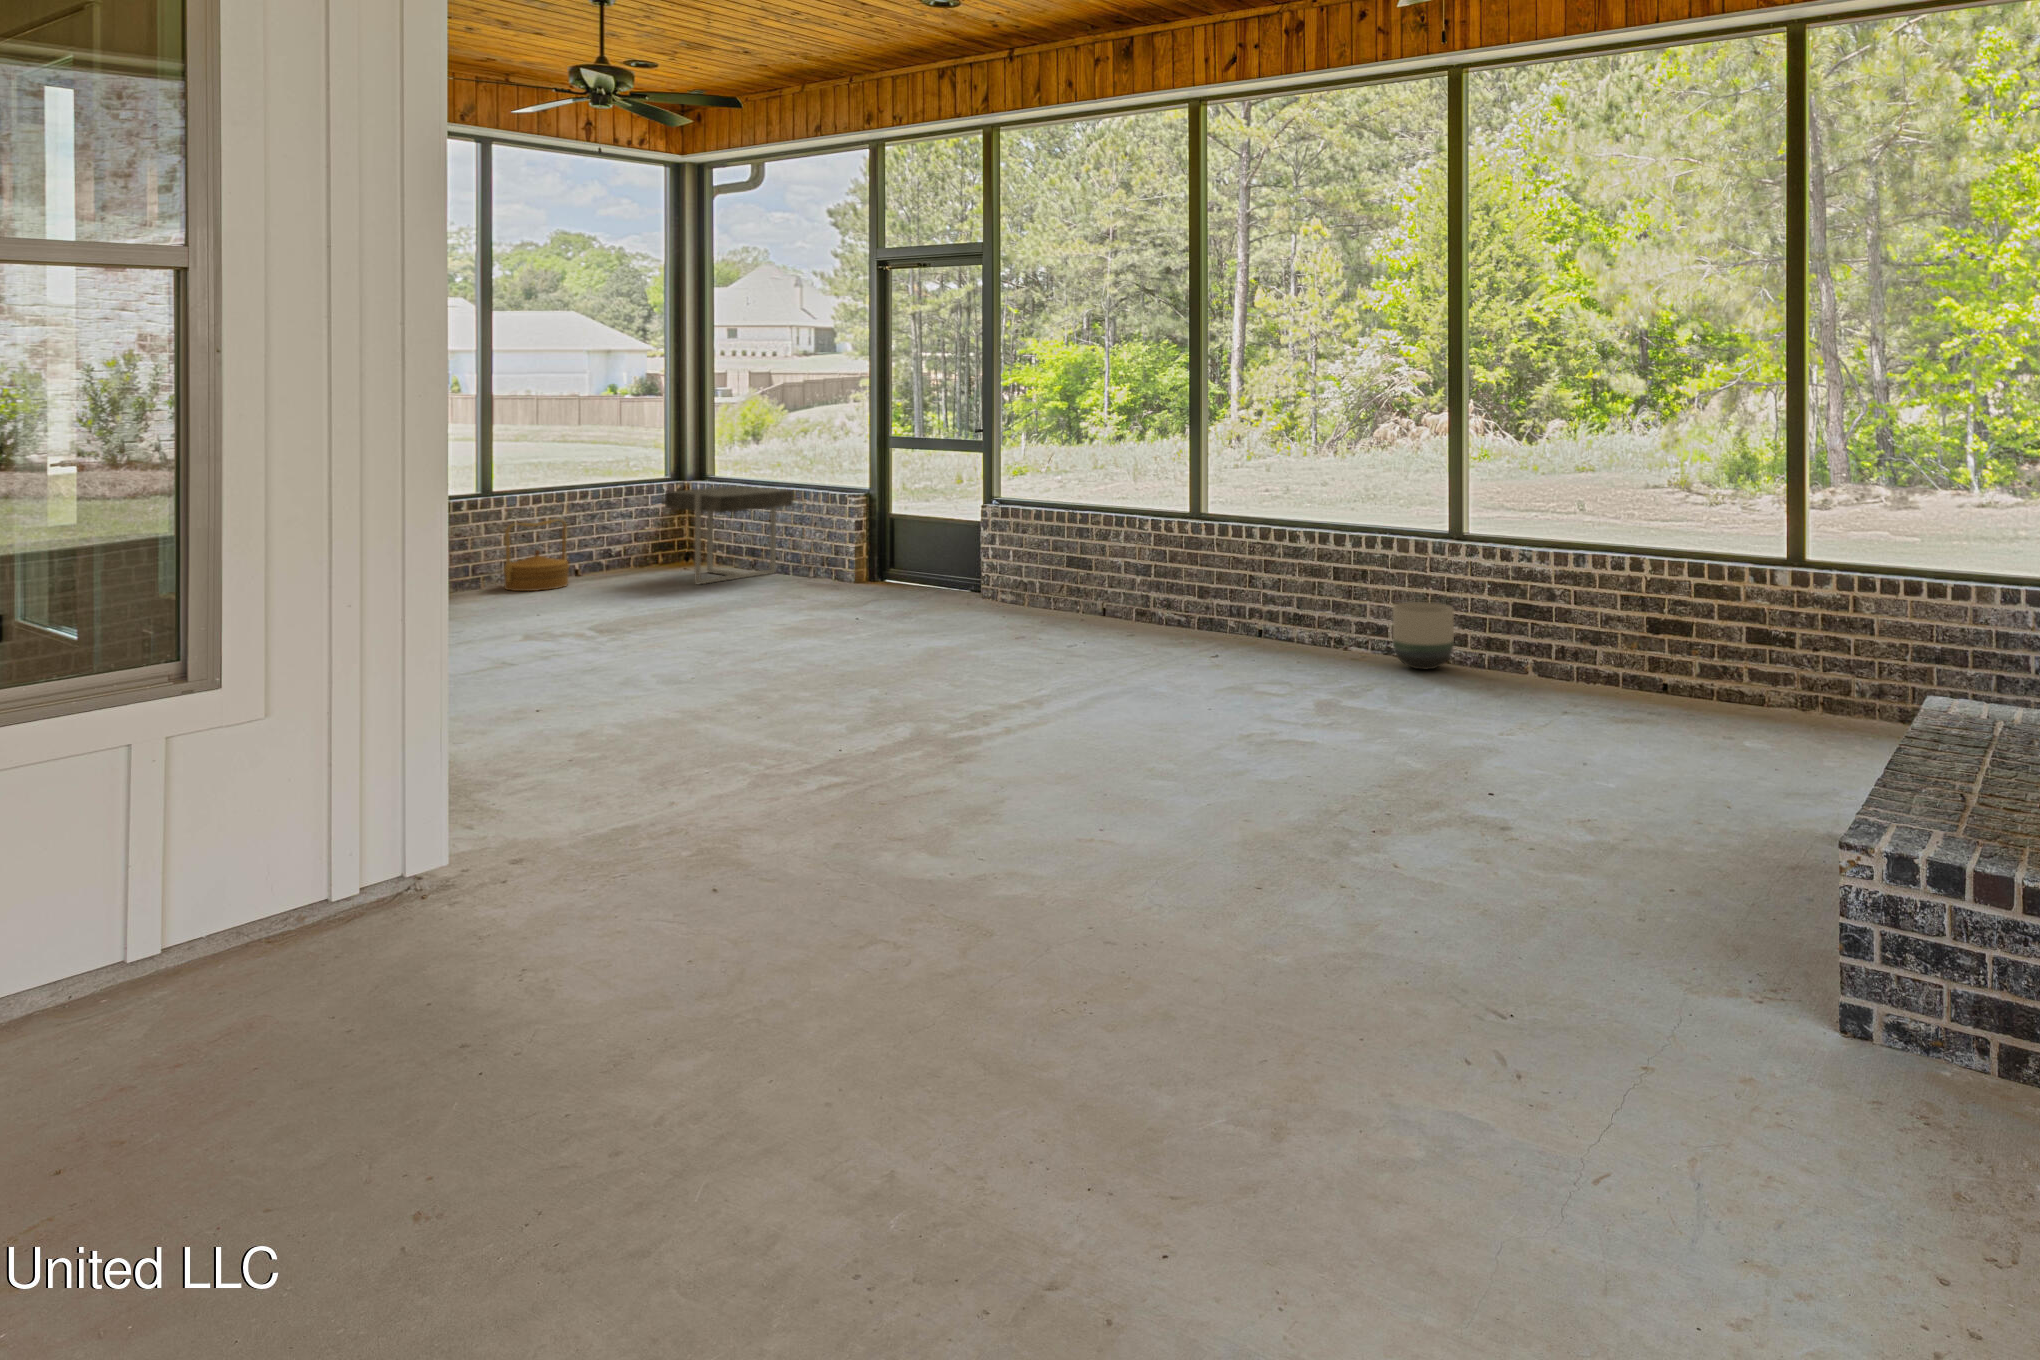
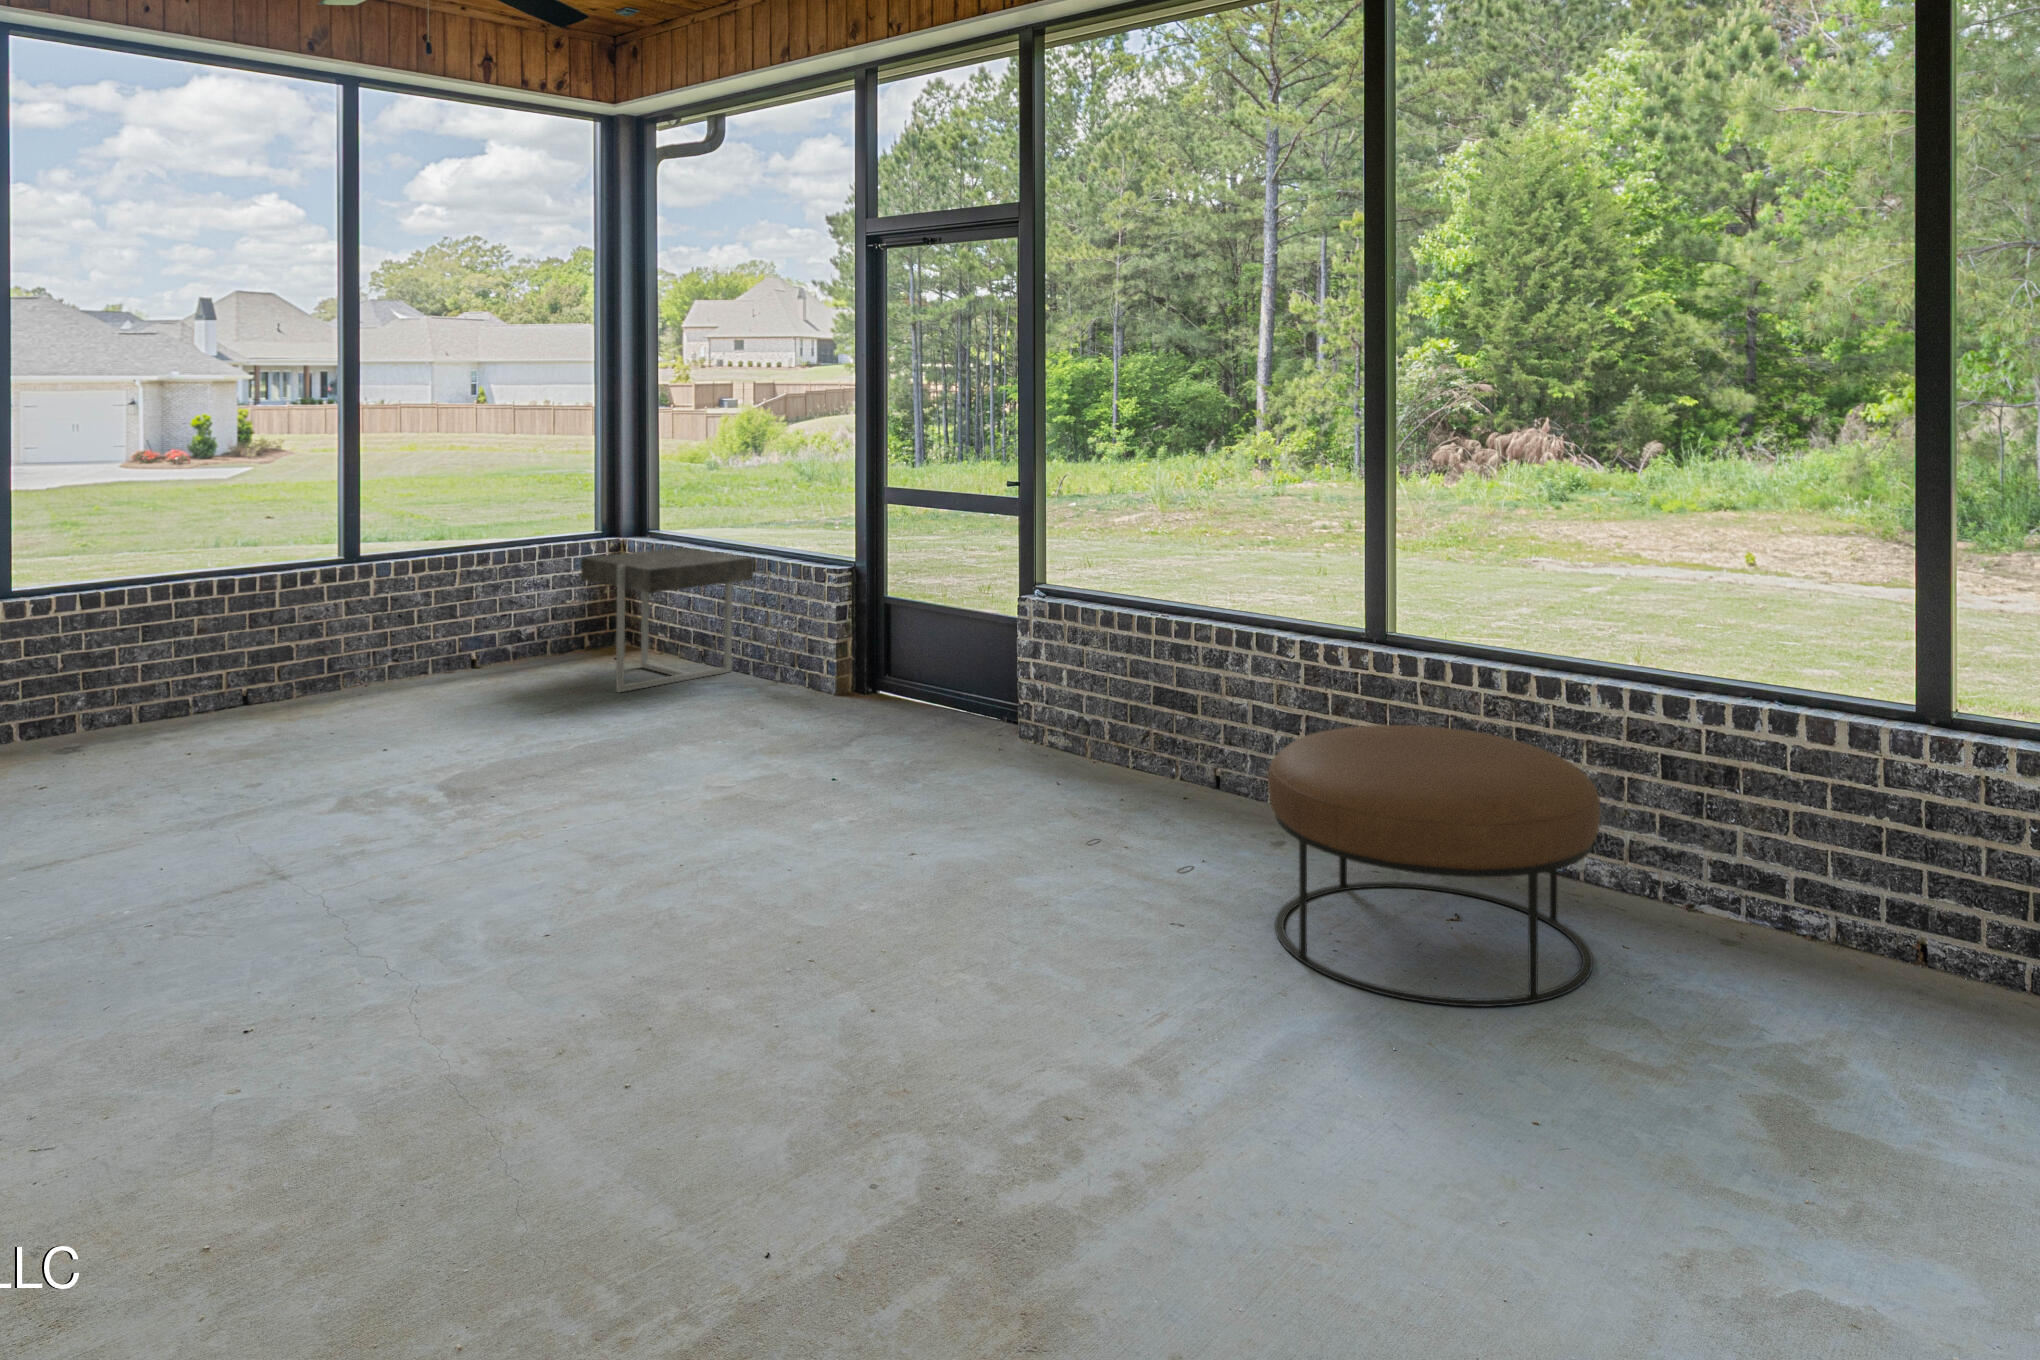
woven basket: present [504,519,569,591] -> none [361,594,453,698]
ottoman: none [1112,555,1282,680] -> present [1268,725,1600,1006]
planter: present [1393,602,1454,669] -> none [1827,847,1968,995]

